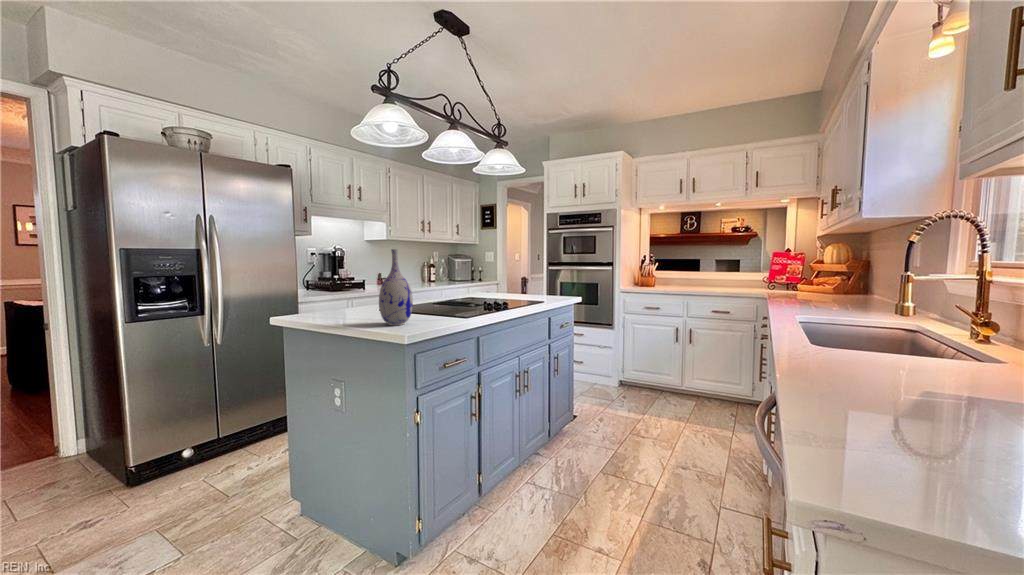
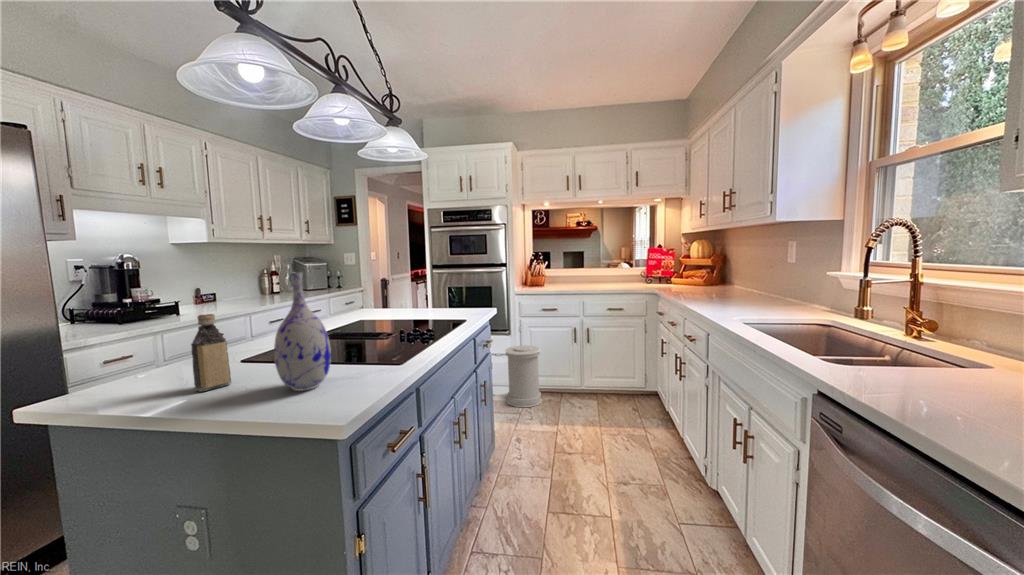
bottle: none [341,275,361,321] -> present [191,314,231,392]
trash can: none [604,341,640,399] -> present [505,346,542,407]

